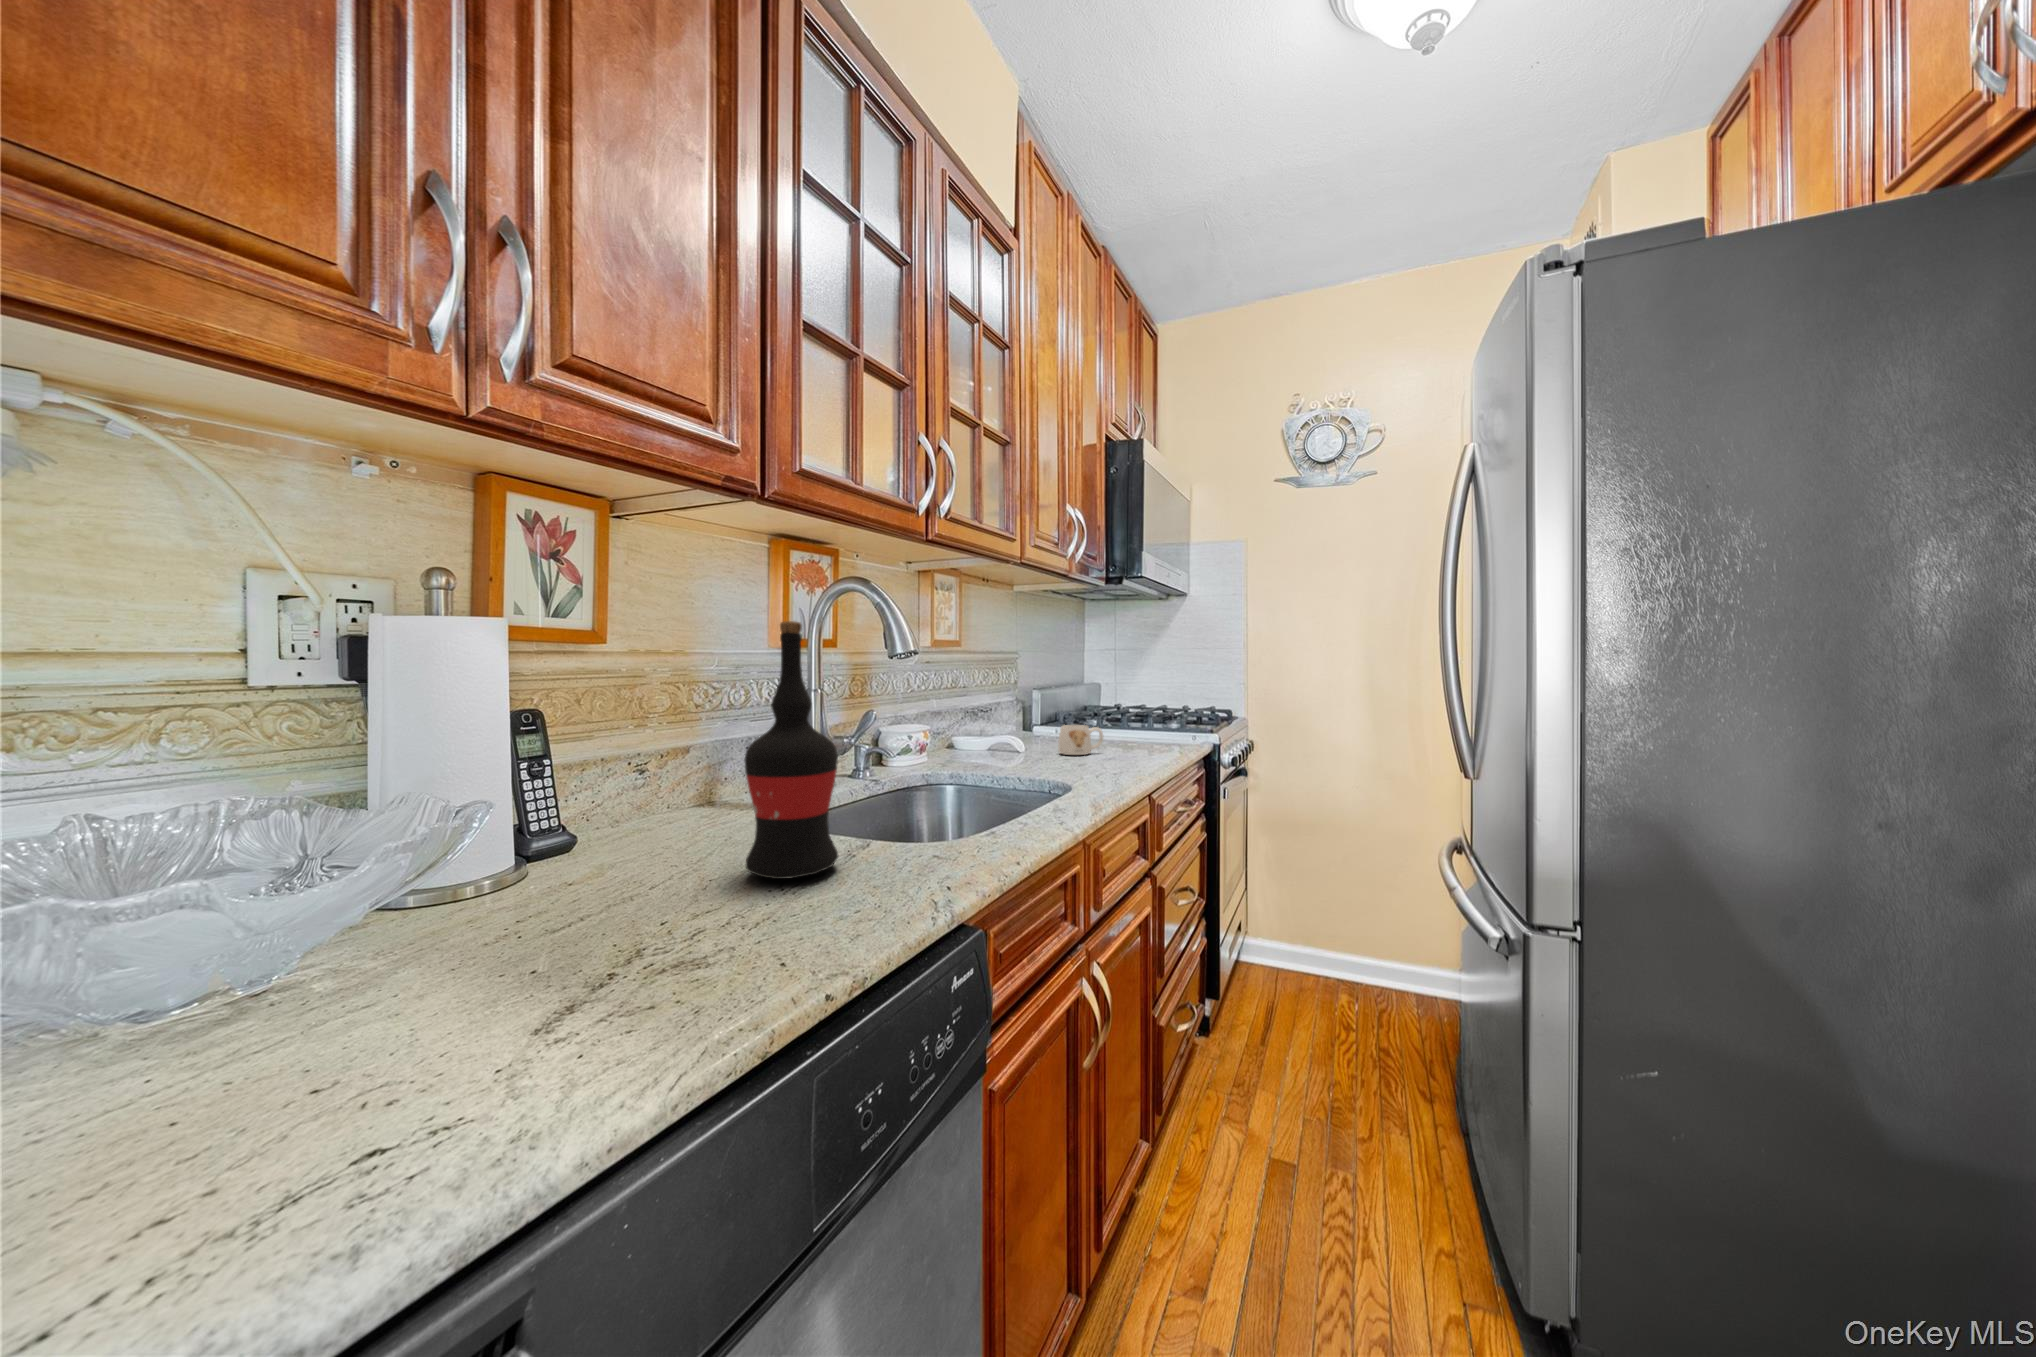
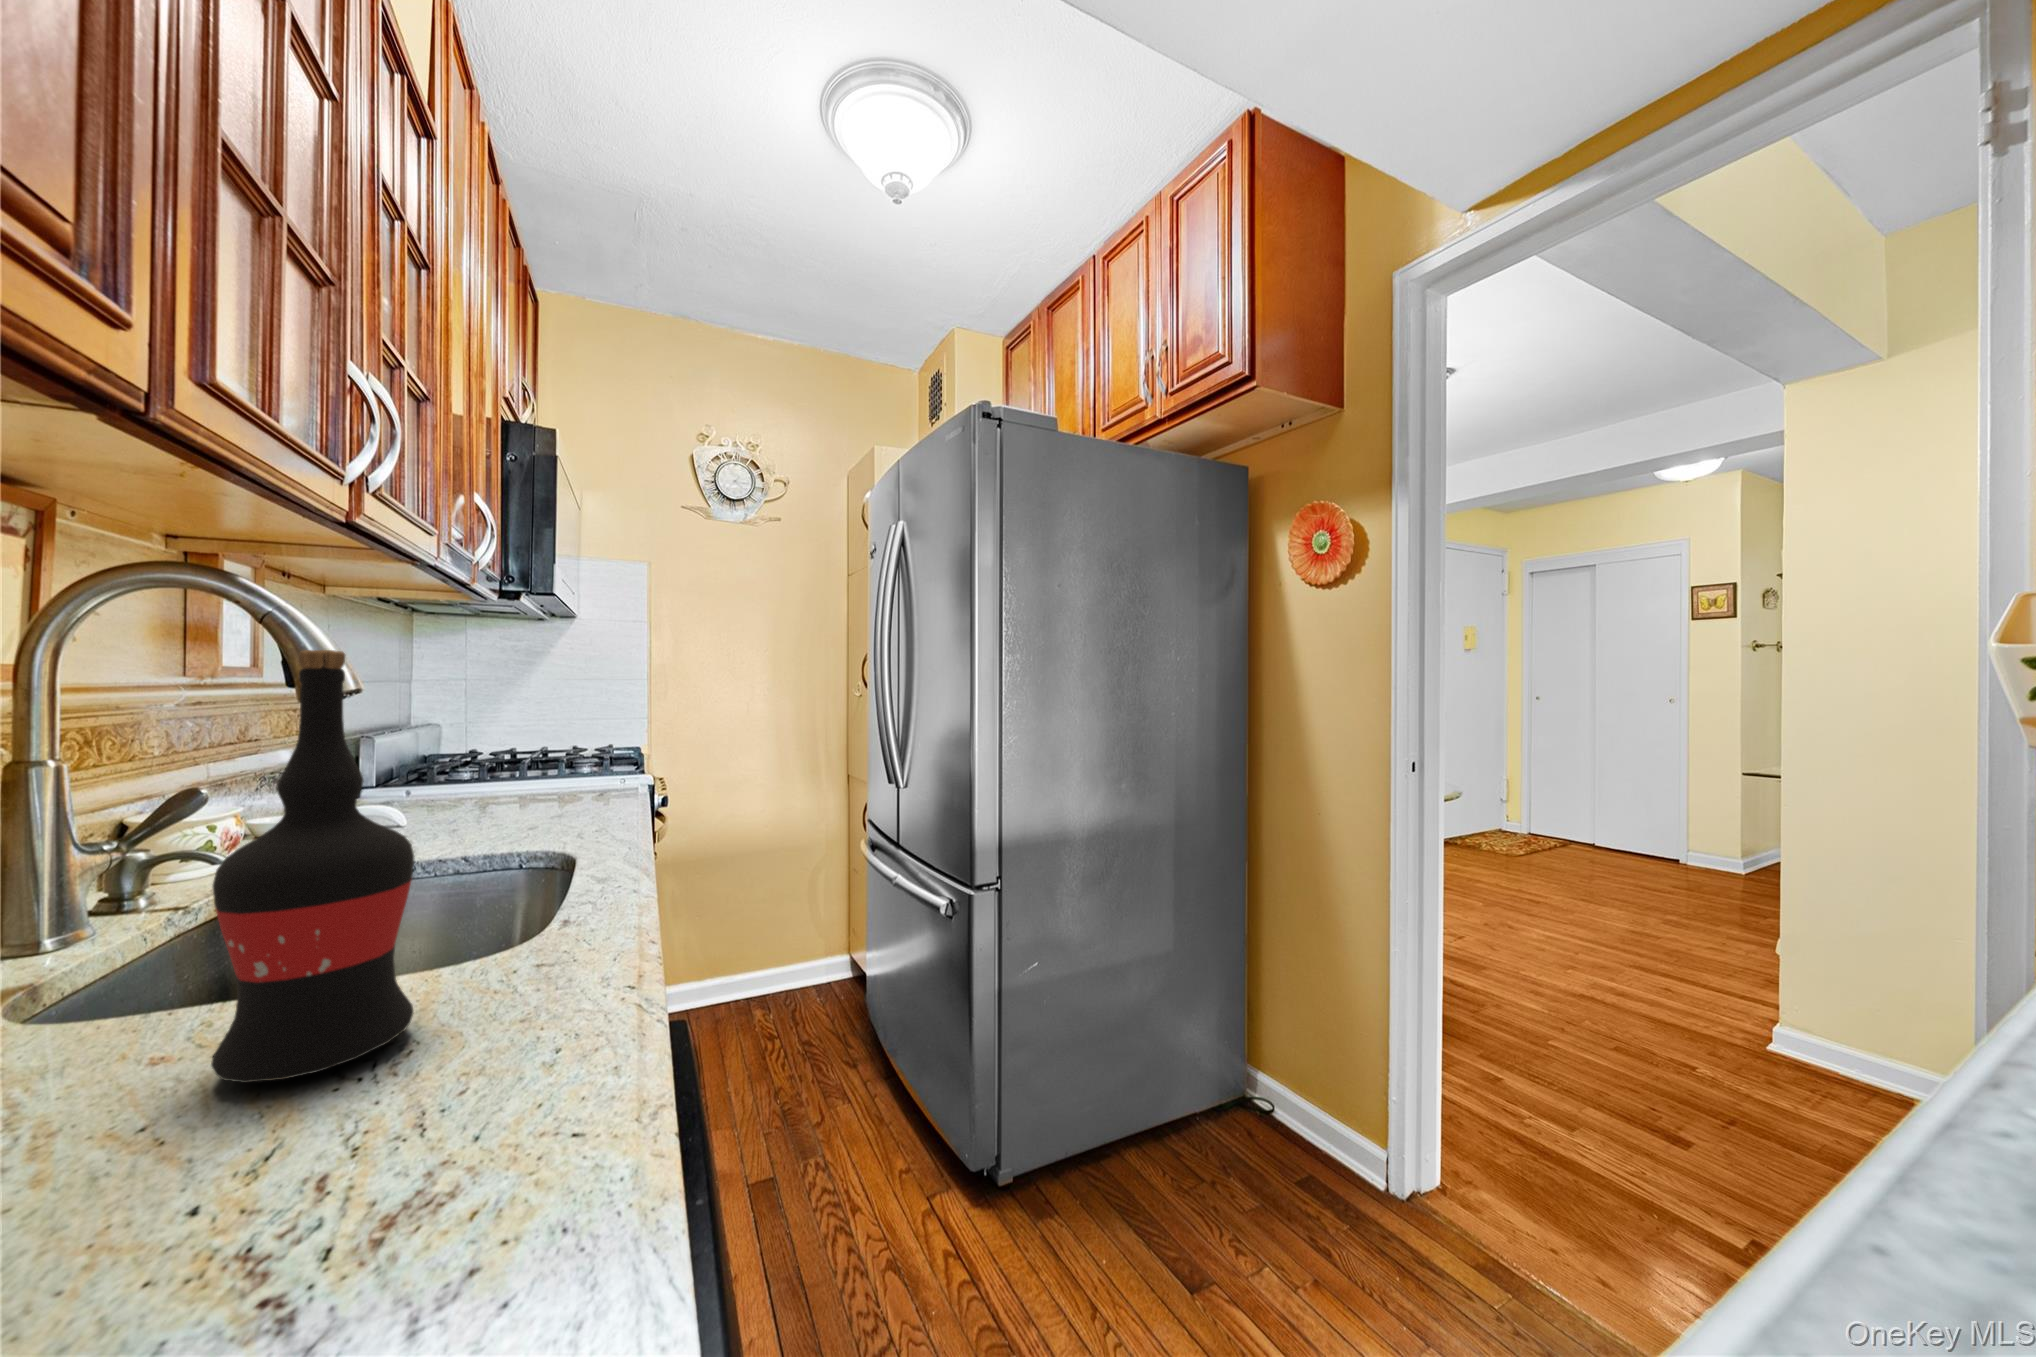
mug: present [1058,725,1103,755] -> none [471,776,539,817]

